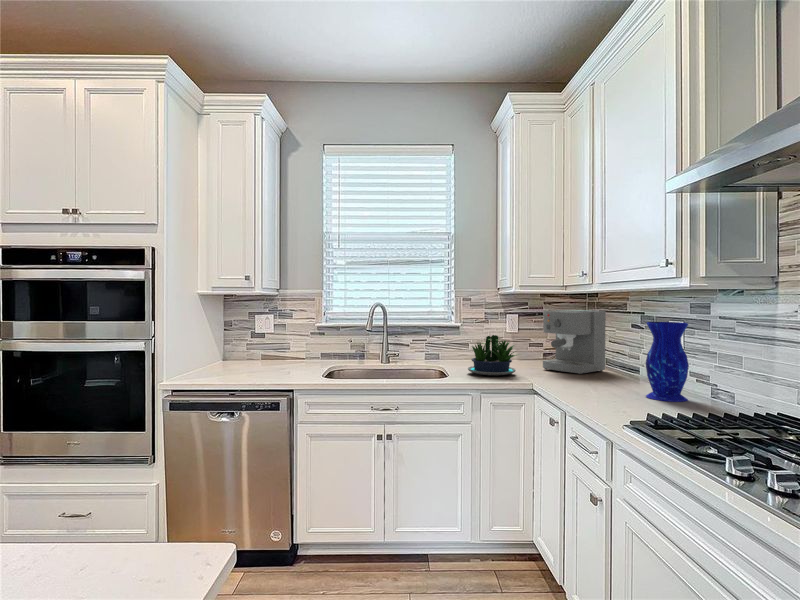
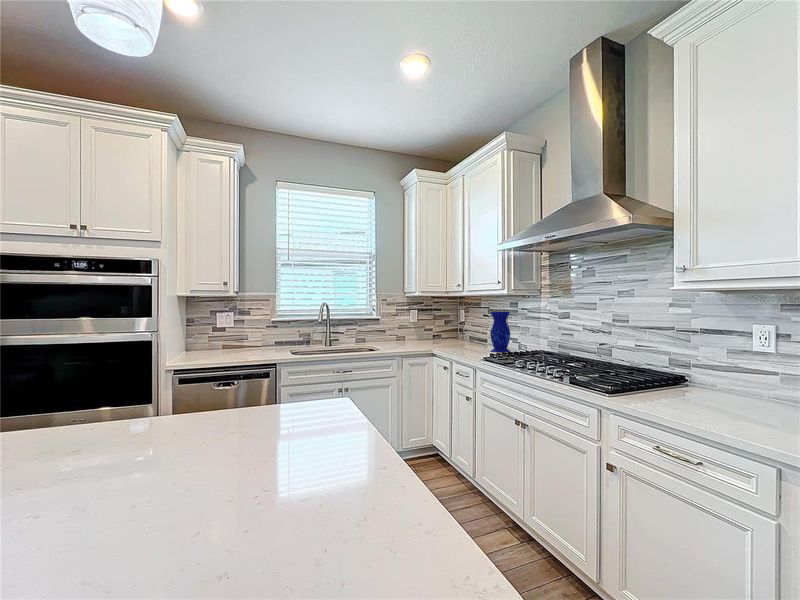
coffee maker: present [543,310,606,374] -> none [433,307,470,346]
potted plant: present [468,335,516,375] -> none [389,323,424,347]

